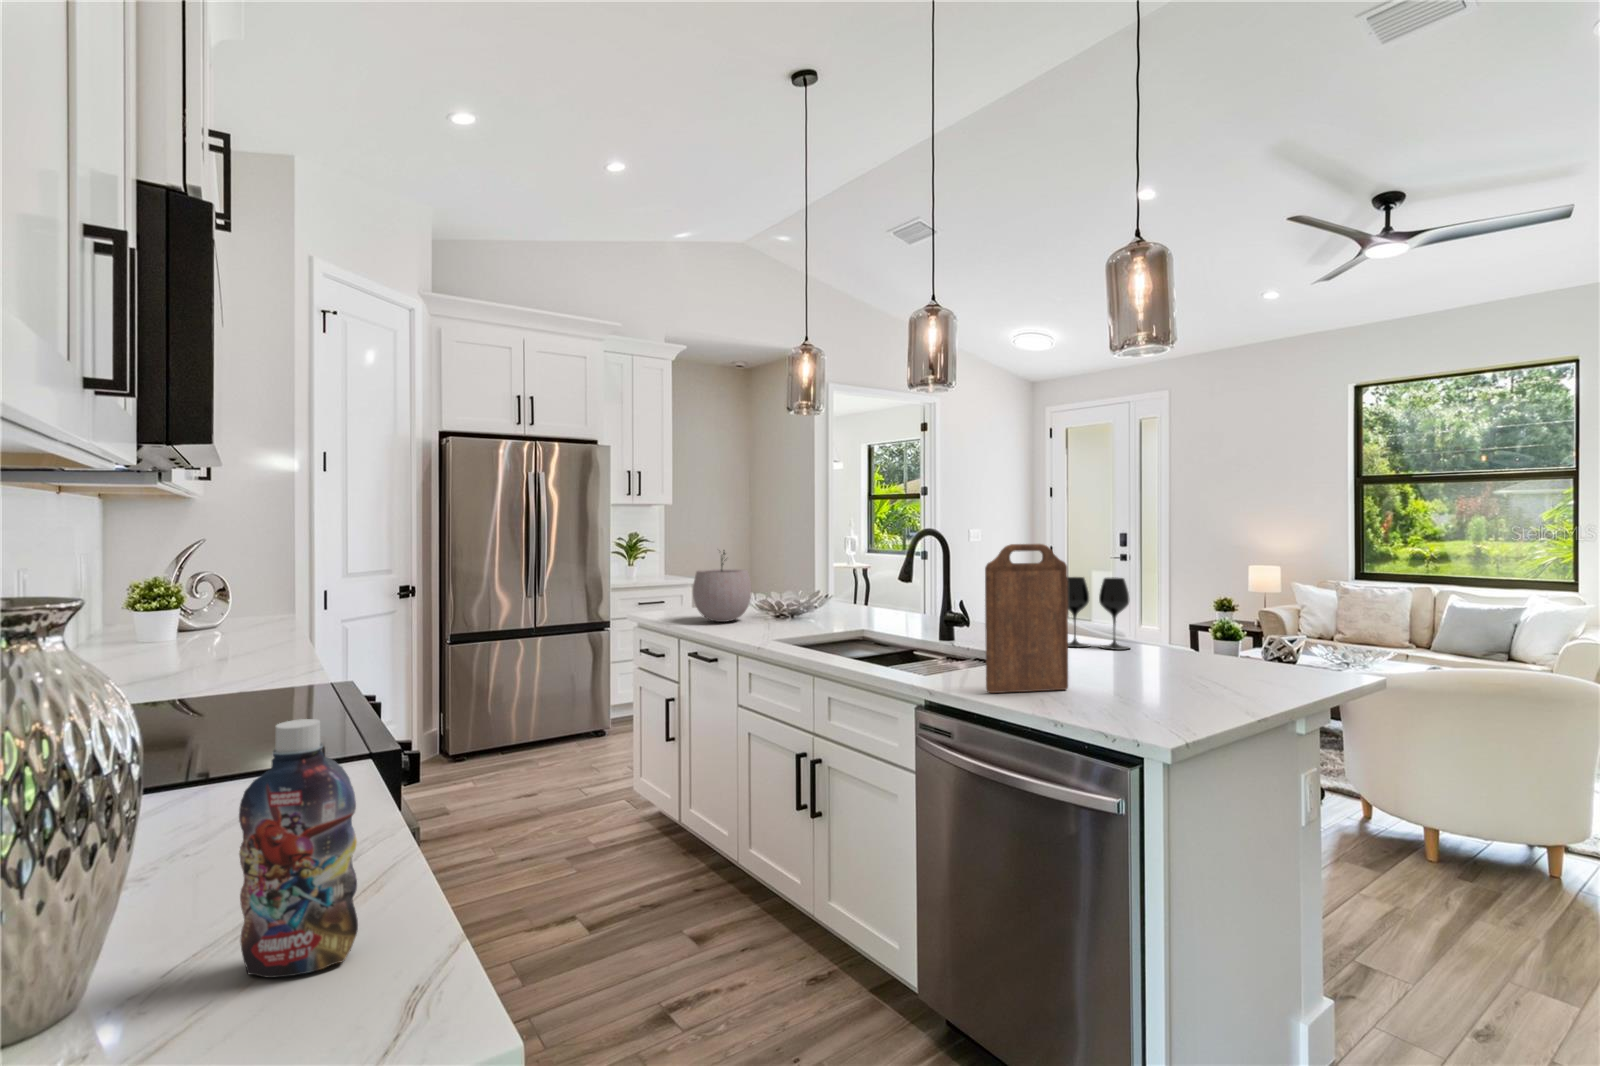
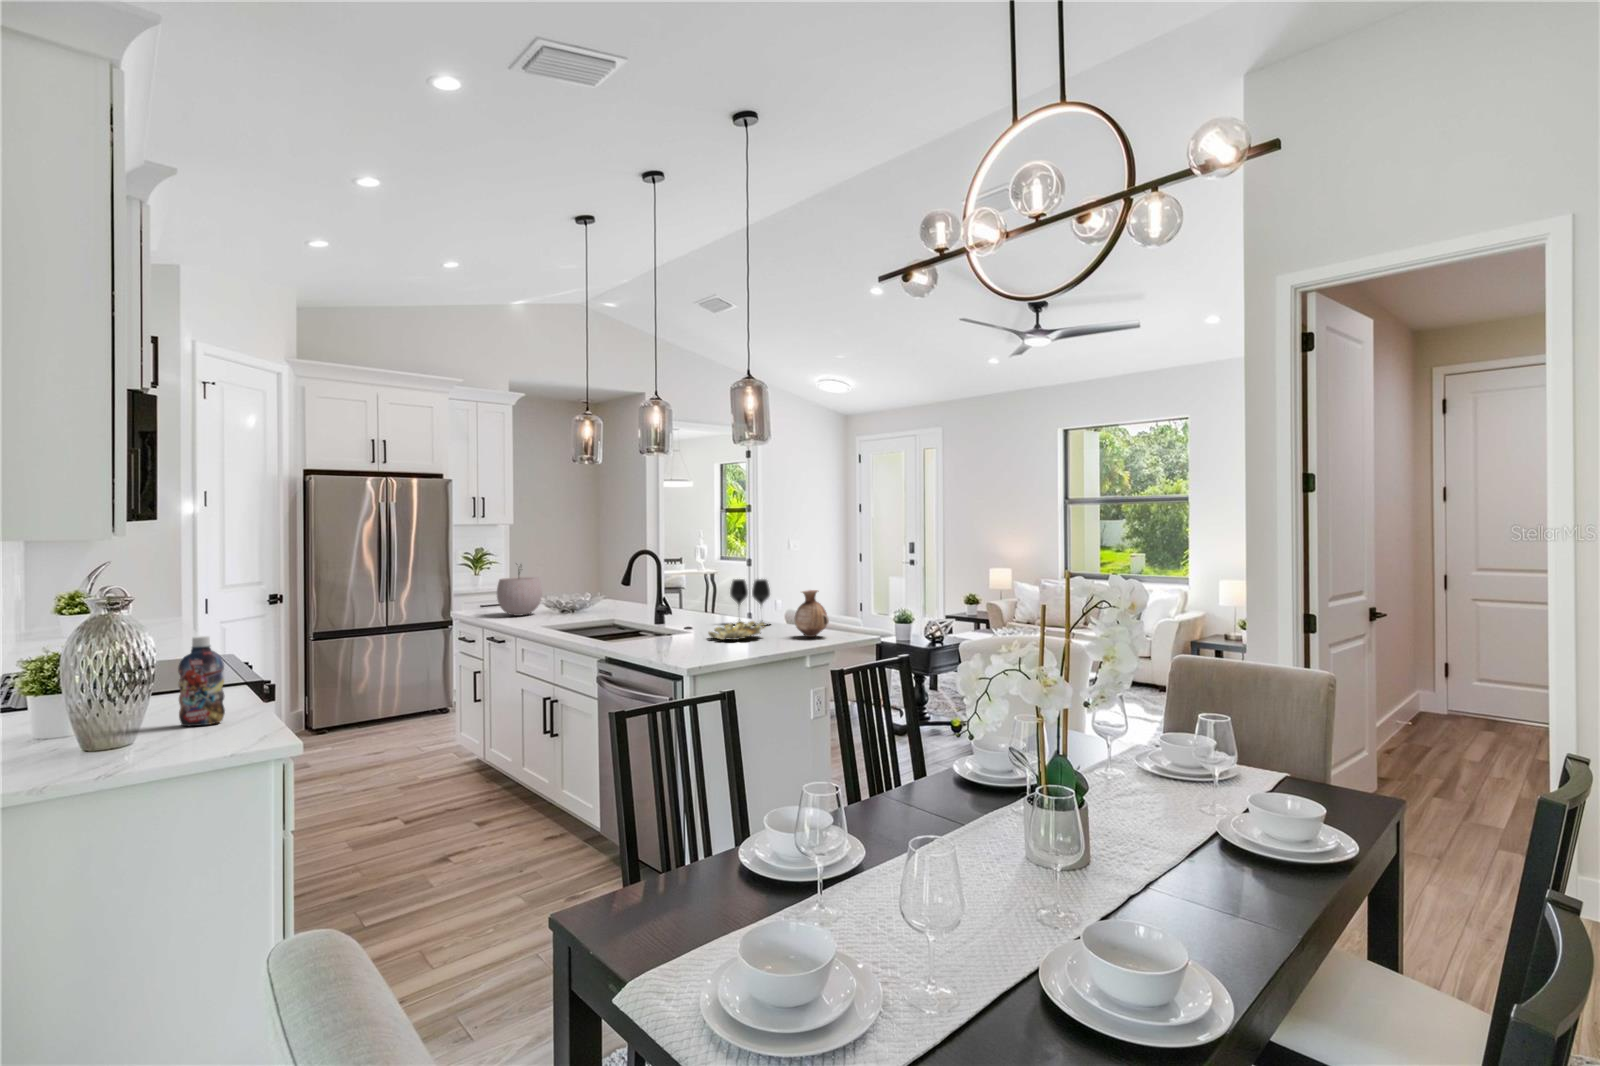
cutting board: present [985,544,1068,693] -> none [632,560,684,649]
vase: none [1224,598,1301,677] -> present [795,590,829,637]
bowl: none [1080,646,1182,680] -> present [708,621,765,640]

